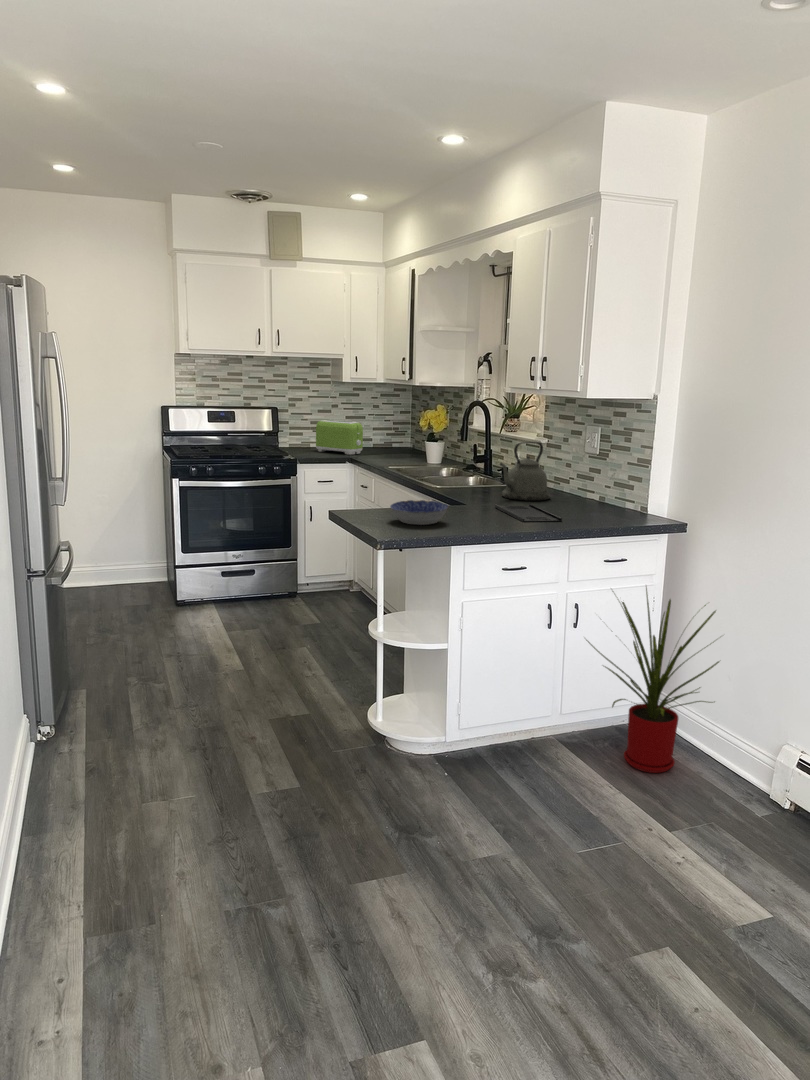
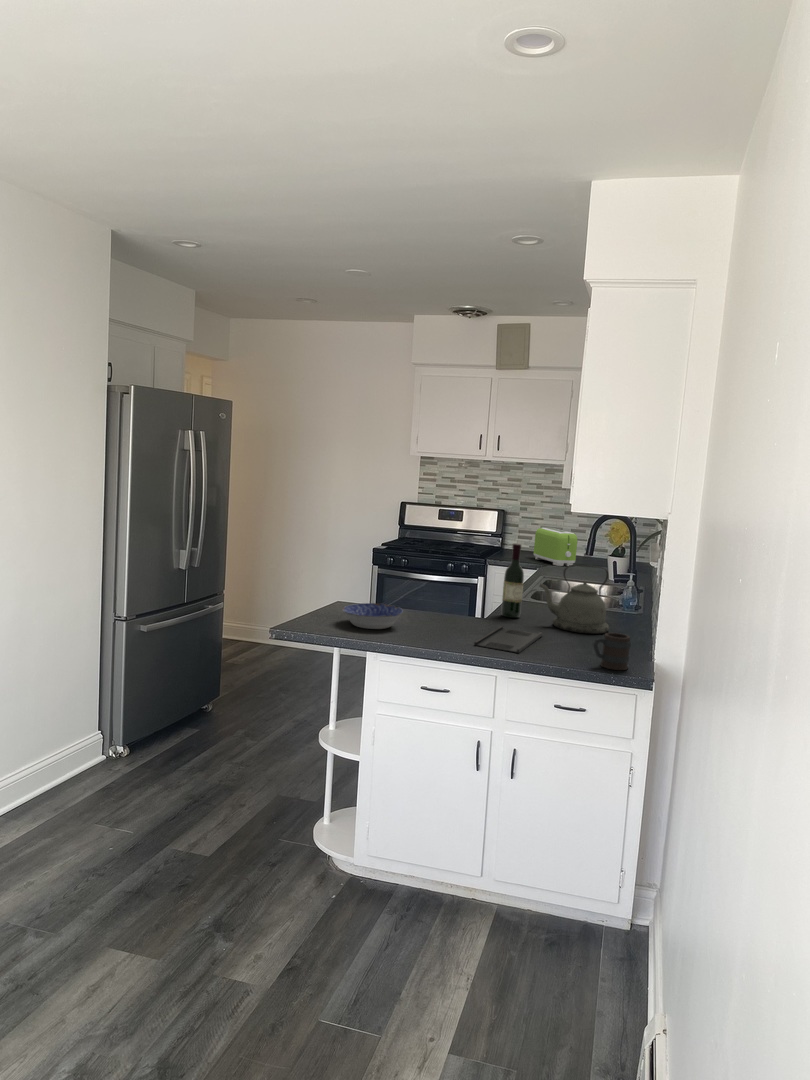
wine bottle: none [457,430,476,498] -> present [501,544,524,618]
mug: none [617,491,643,520] -> present [593,633,631,670]
house plant: present [586,587,719,773] -> none [496,740,668,988]

